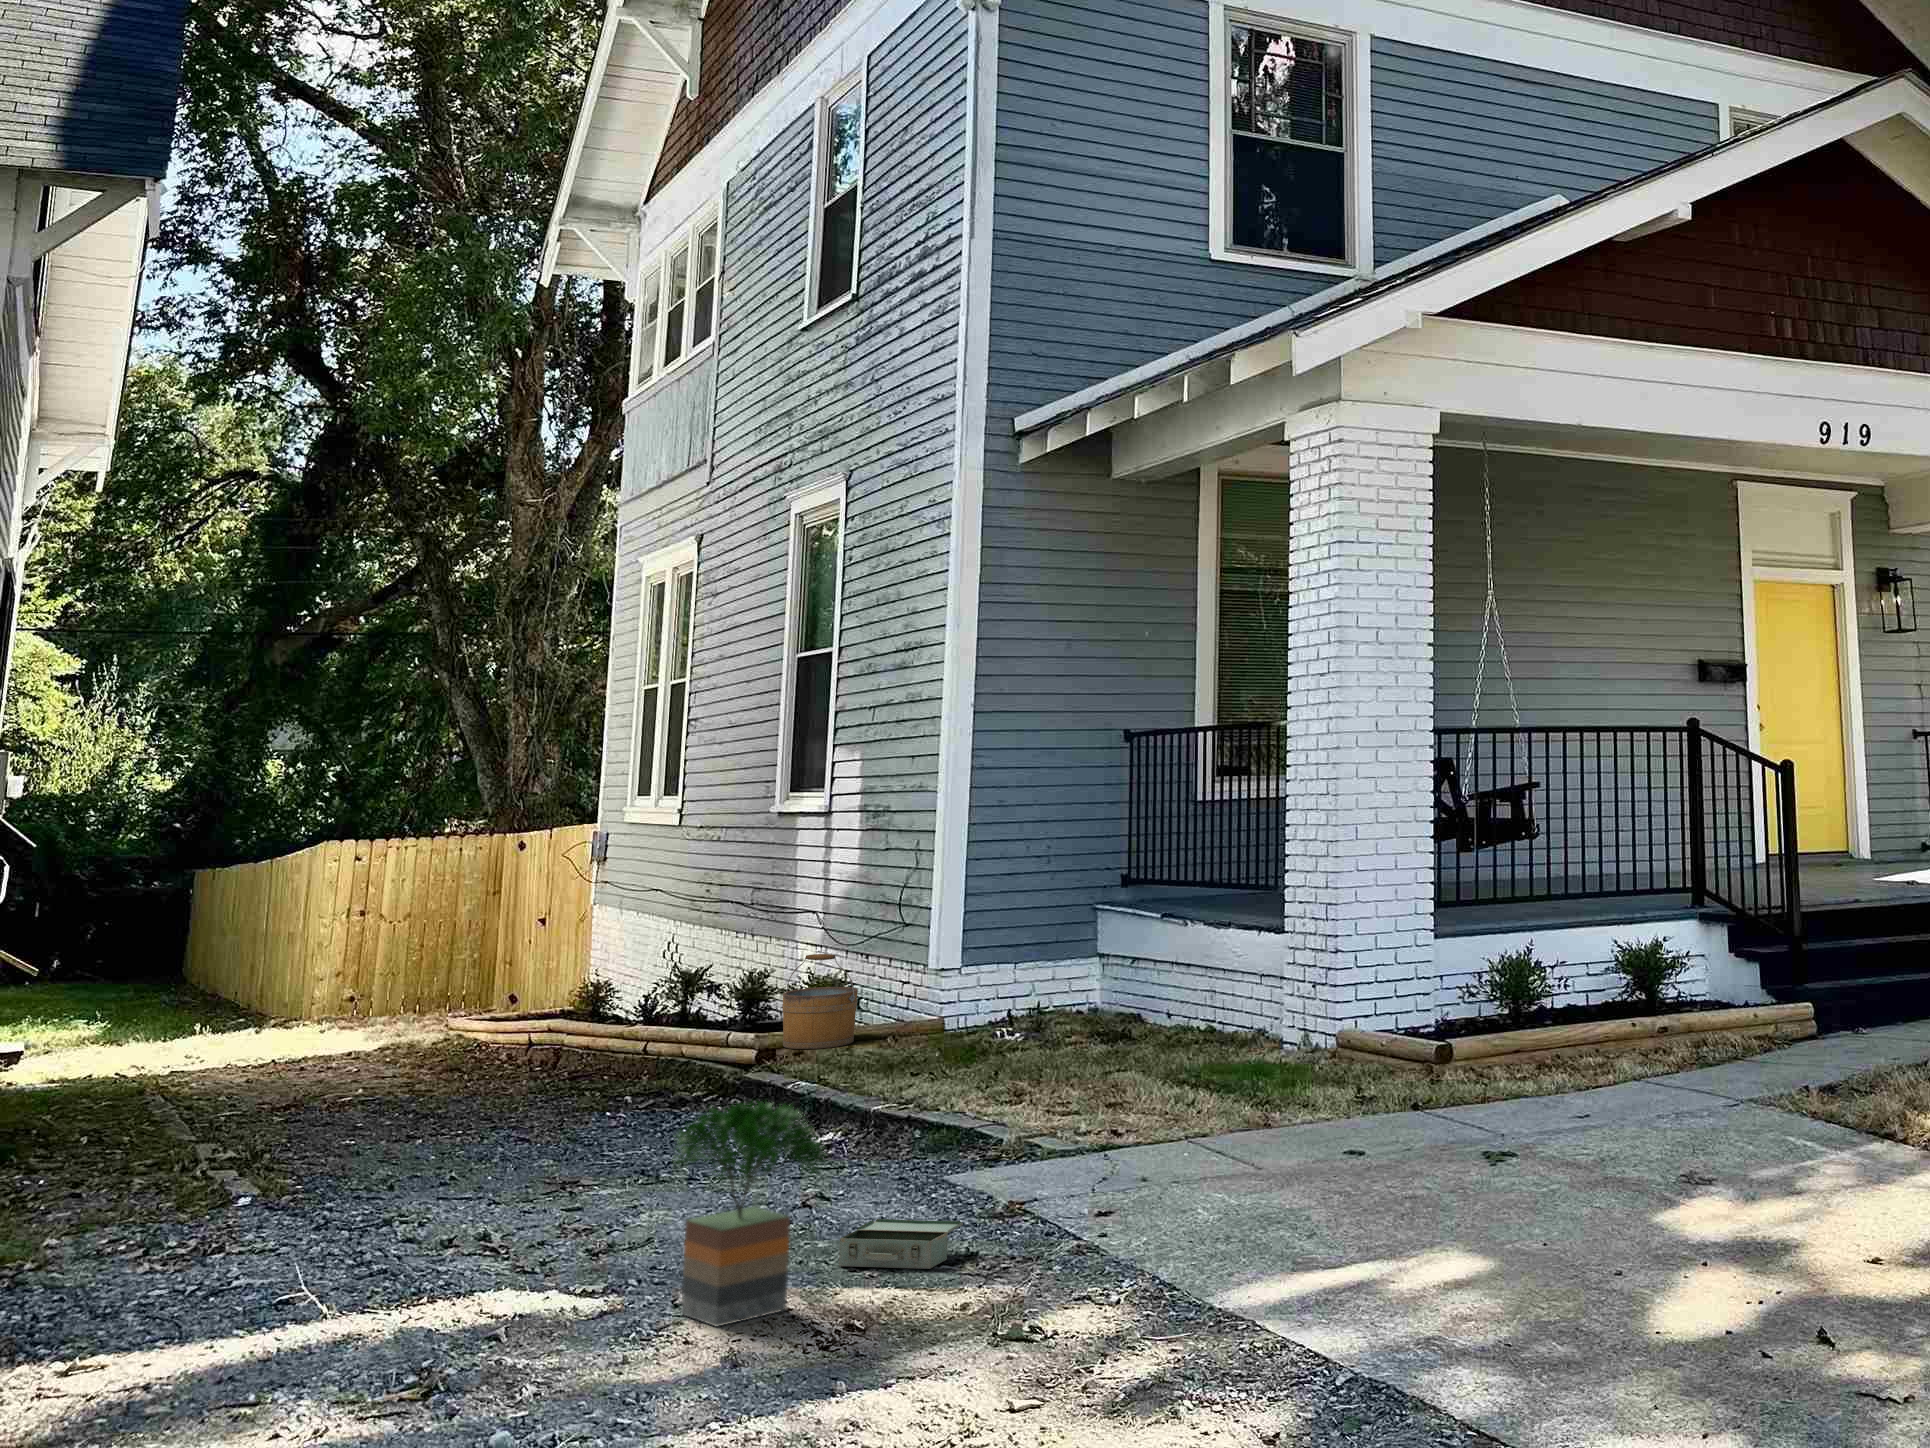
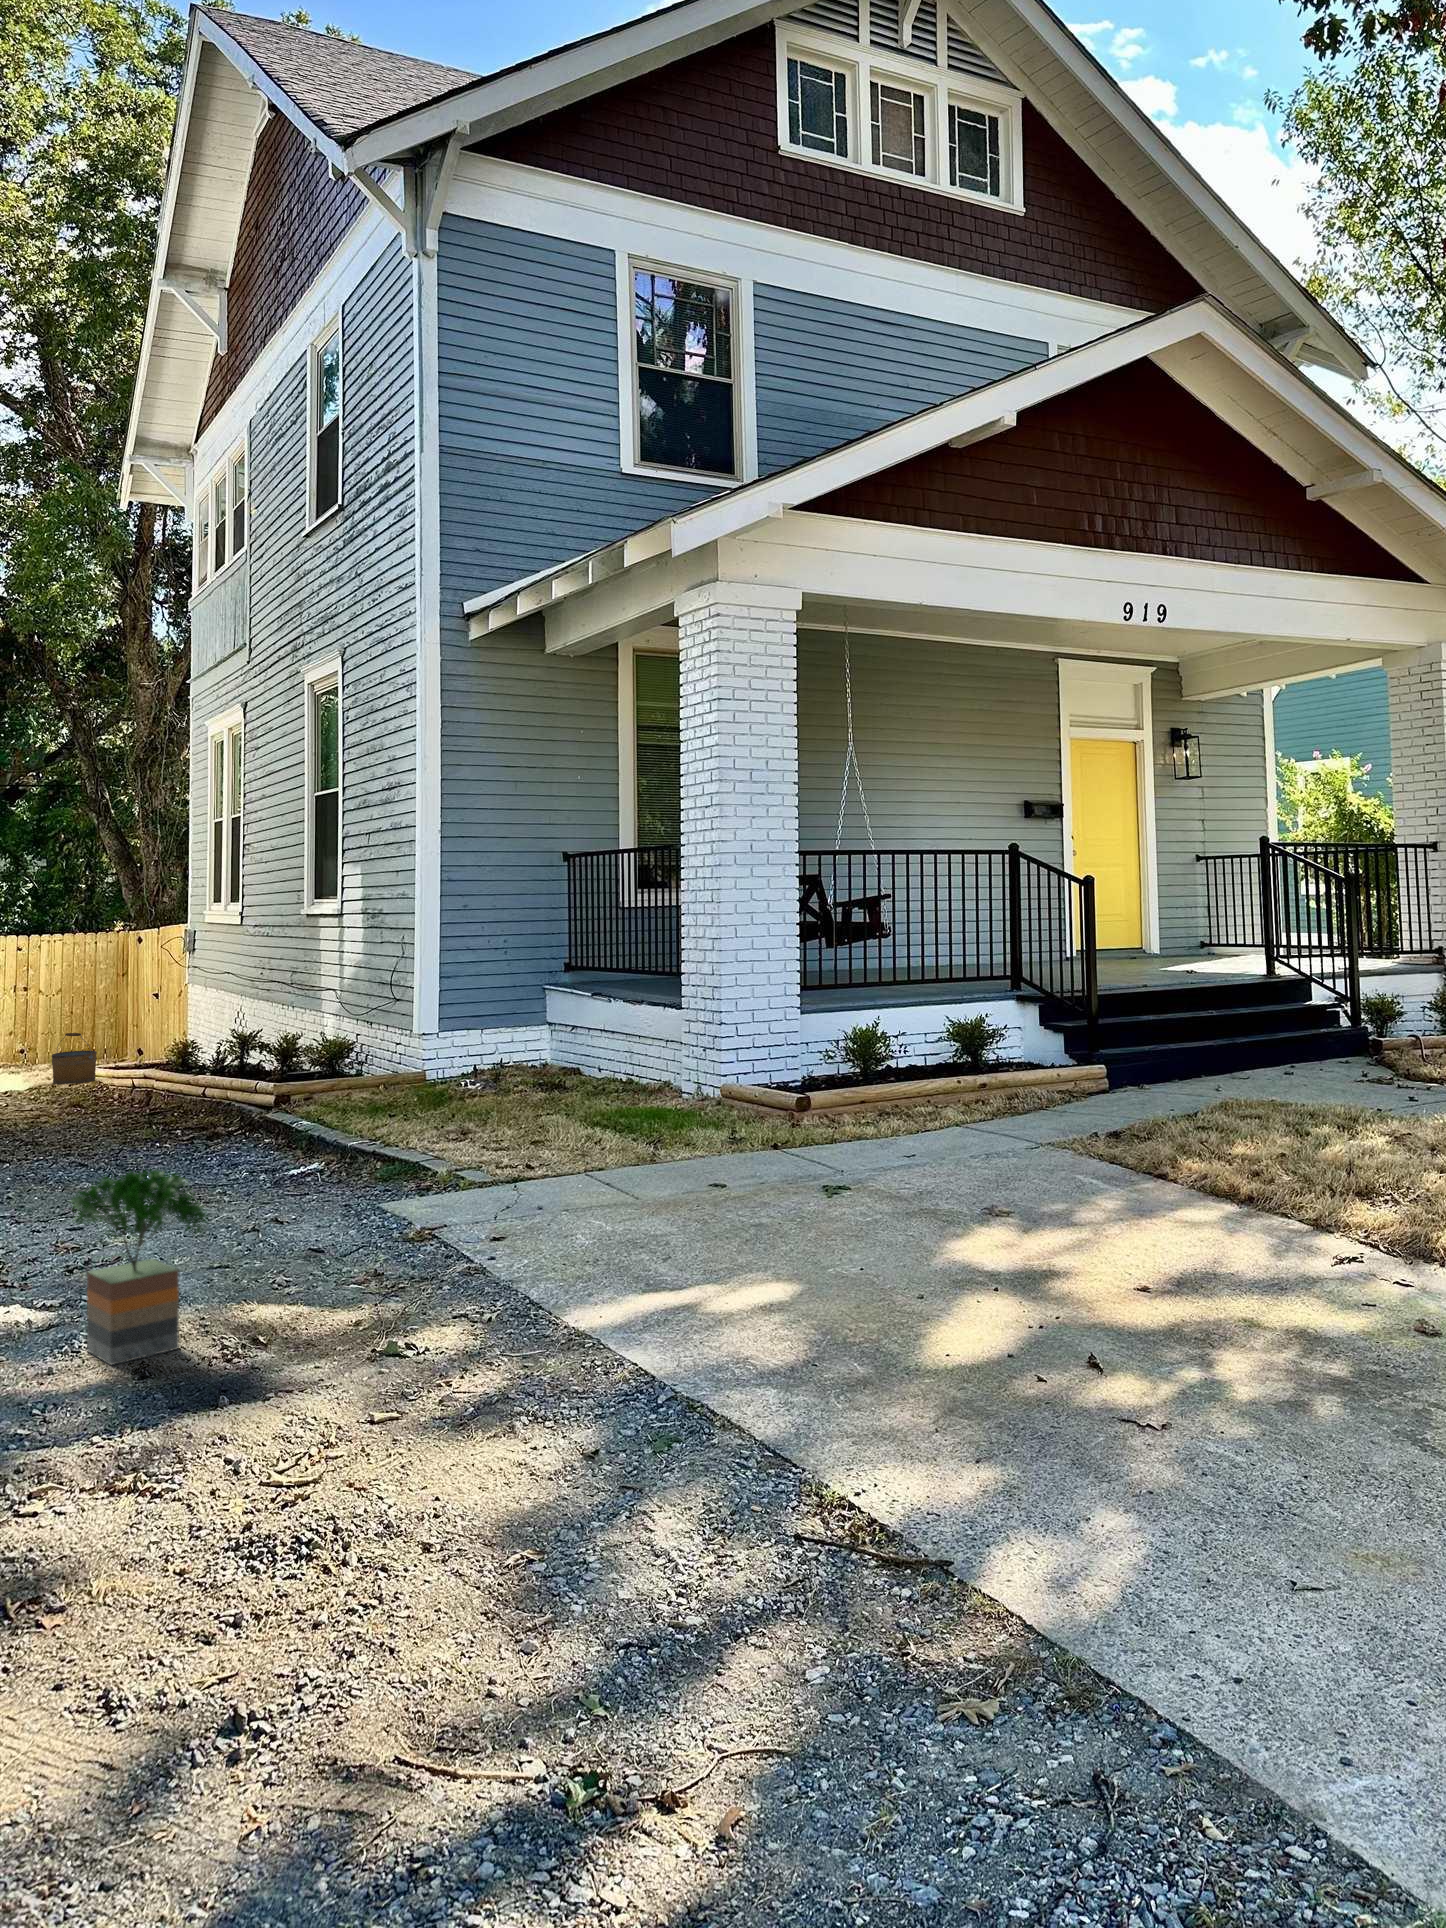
bucket: present [782,954,858,1049] -> present [52,1033,97,1084]
toolbox: present [839,1219,963,1269] -> none [243,1262,353,1308]

